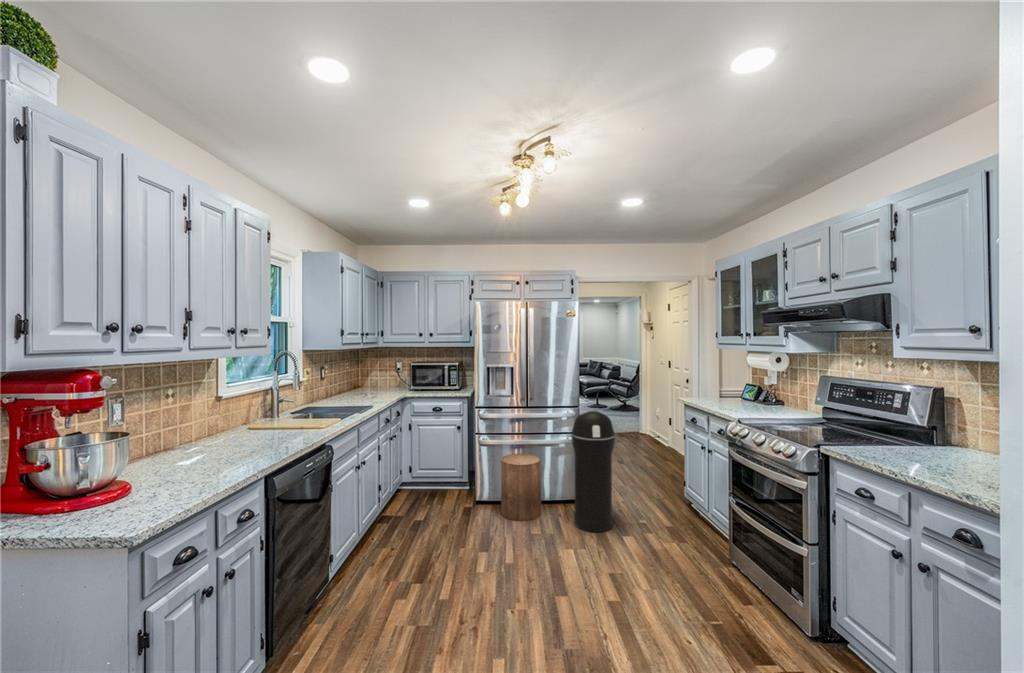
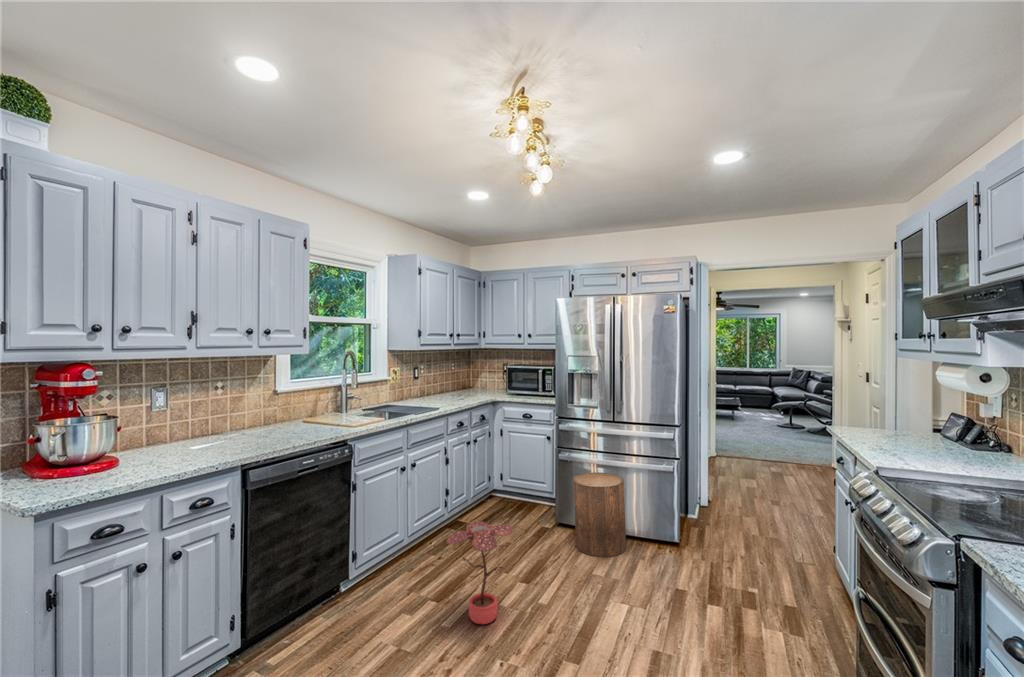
trash can: present [572,411,615,532] -> none [650,424,714,592]
potted plant: none [446,502,496,589] -> present [447,521,514,624]

